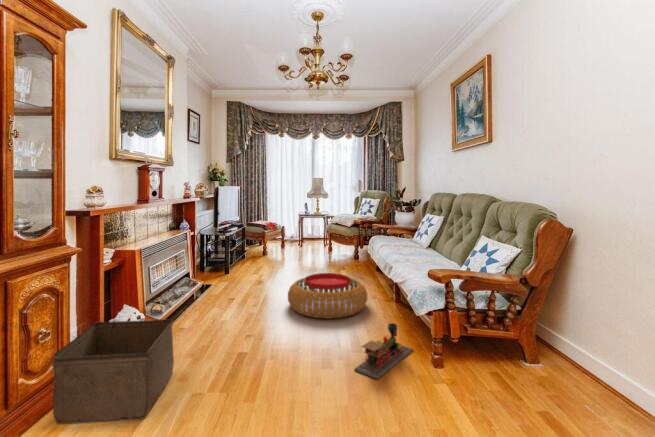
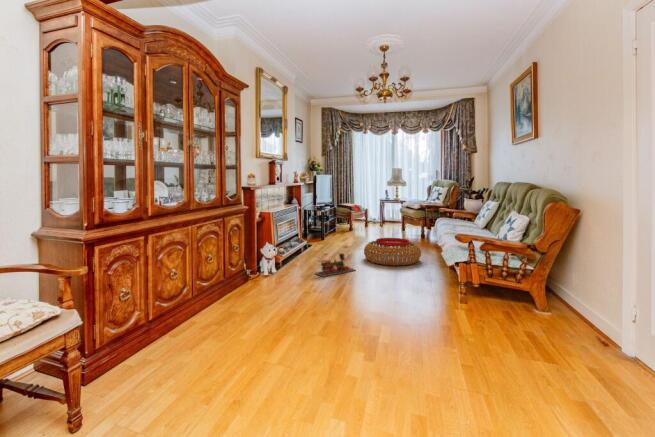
storage bin: present [52,319,174,424] -> none [247,247,297,290]
toy train: present [354,323,413,379] -> present [315,254,355,277]

